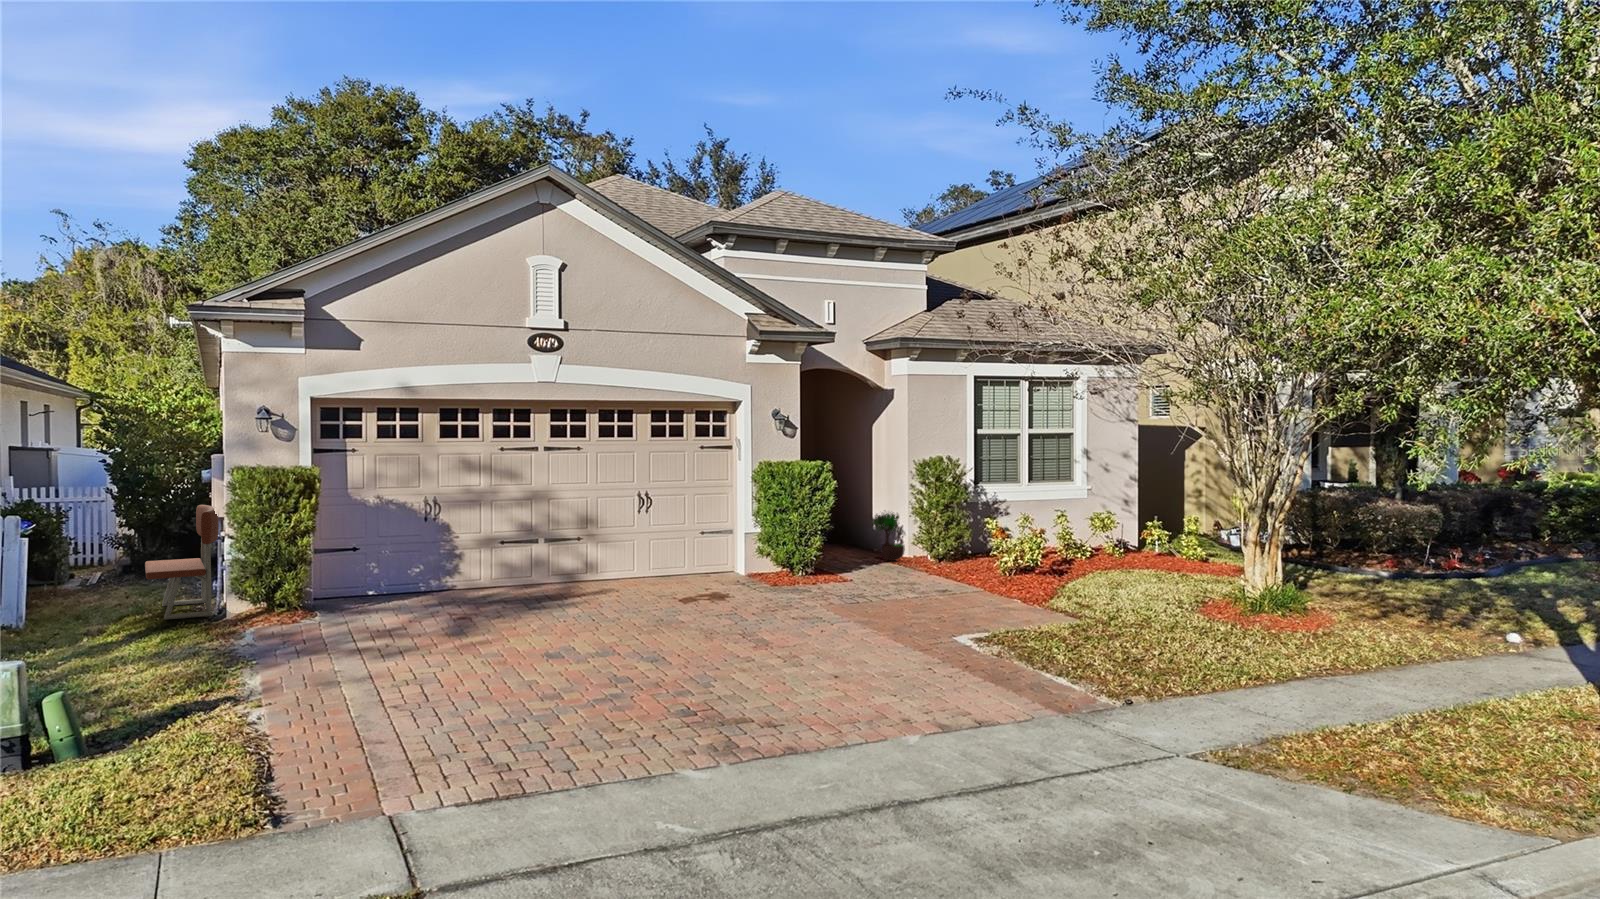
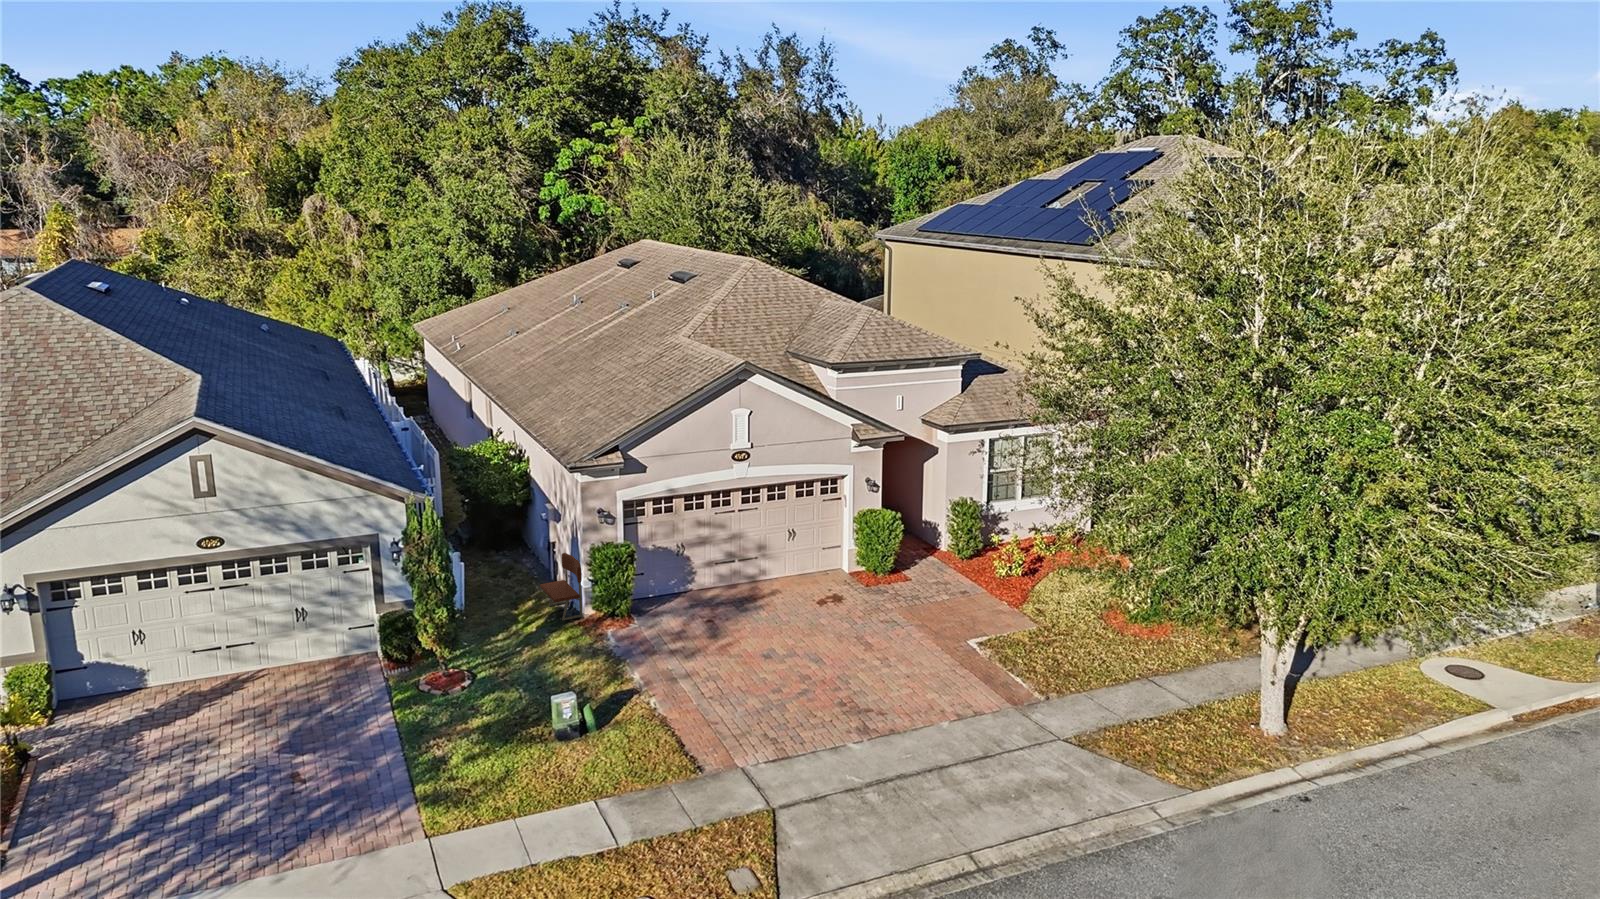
potted tree: present [874,513,904,561] -> none [921,519,943,551]

